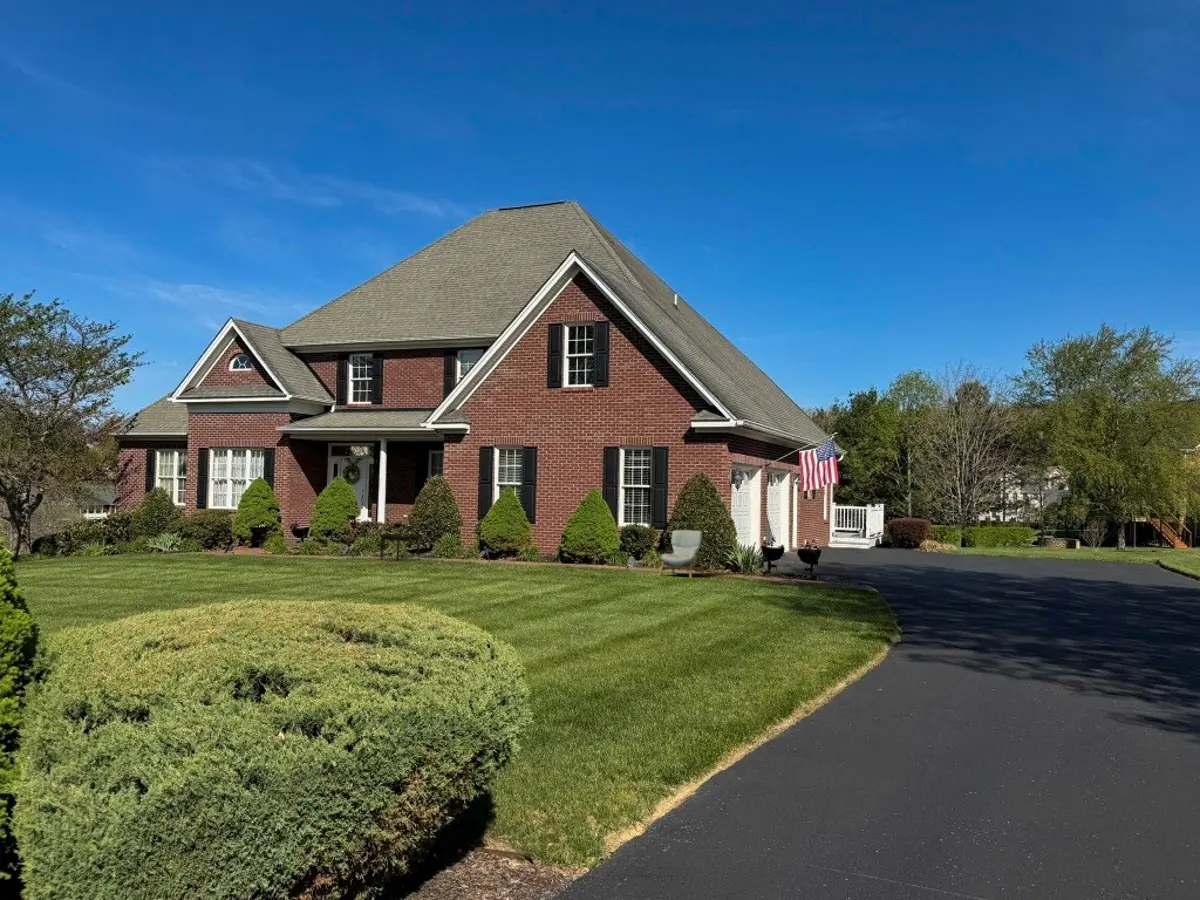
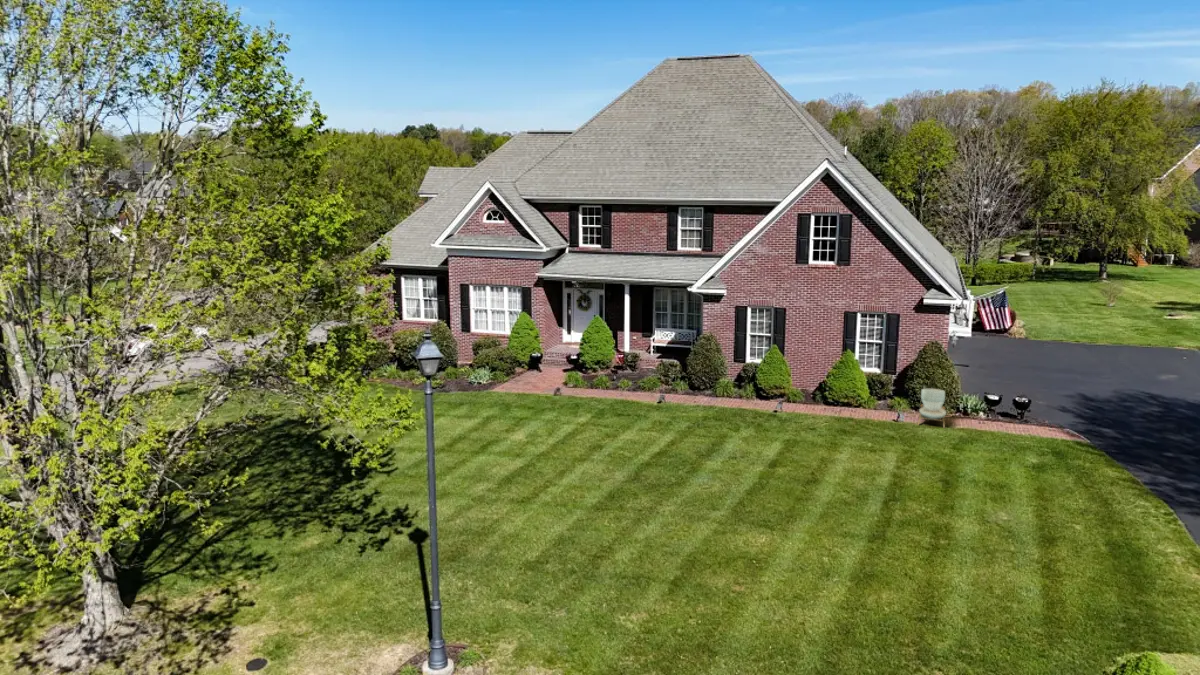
round table: present [380,534,421,561] -> none [672,376,704,402]

